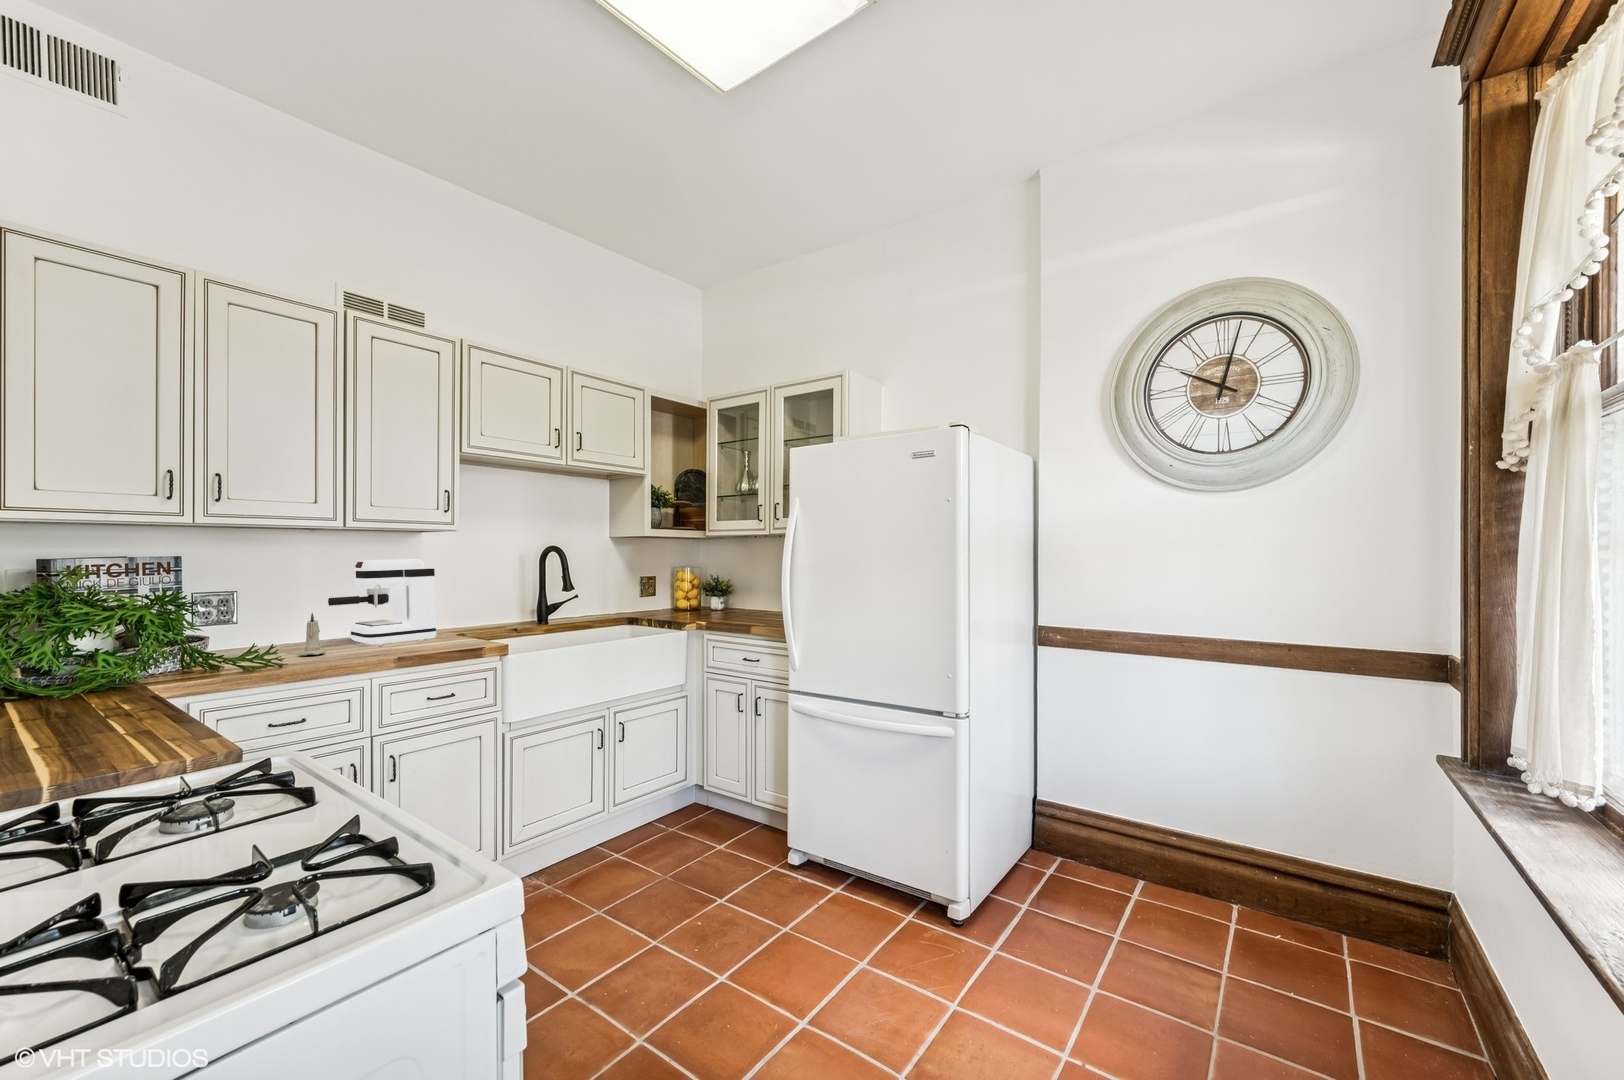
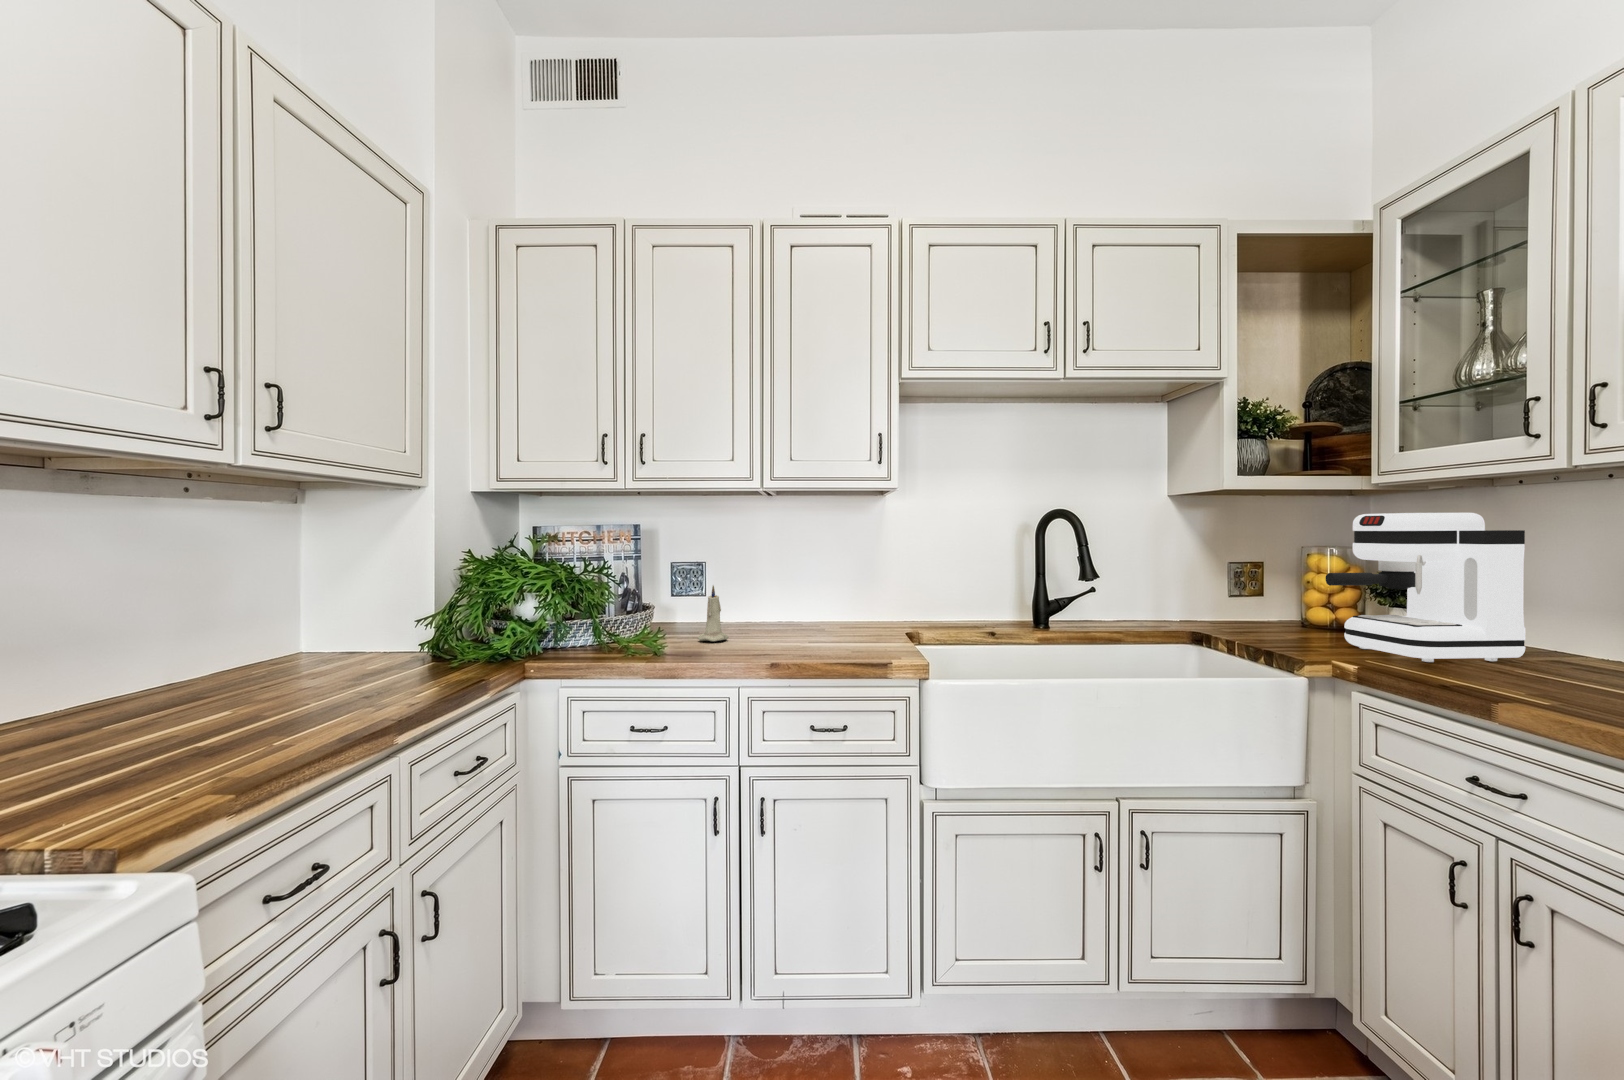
coffee maker: present [328,559,436,646] -> present [1326,513,1525,662]

